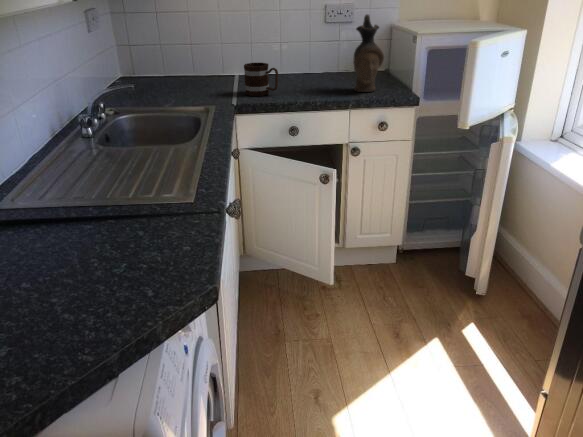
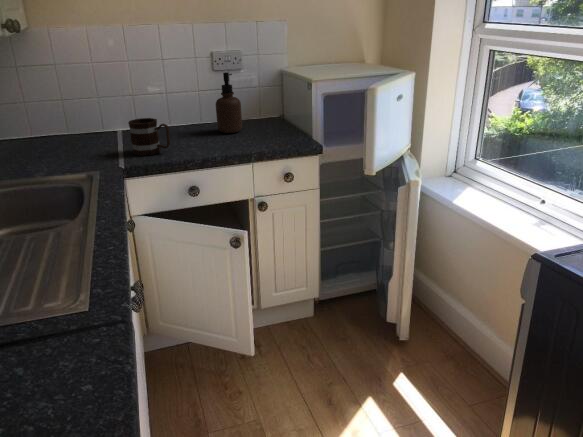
ceramic pitcher: present [353,15,384,92] -> none [249,63,281,143]
soap dispenser: none [323,24,347,82] -> present [216,72,242,133]

